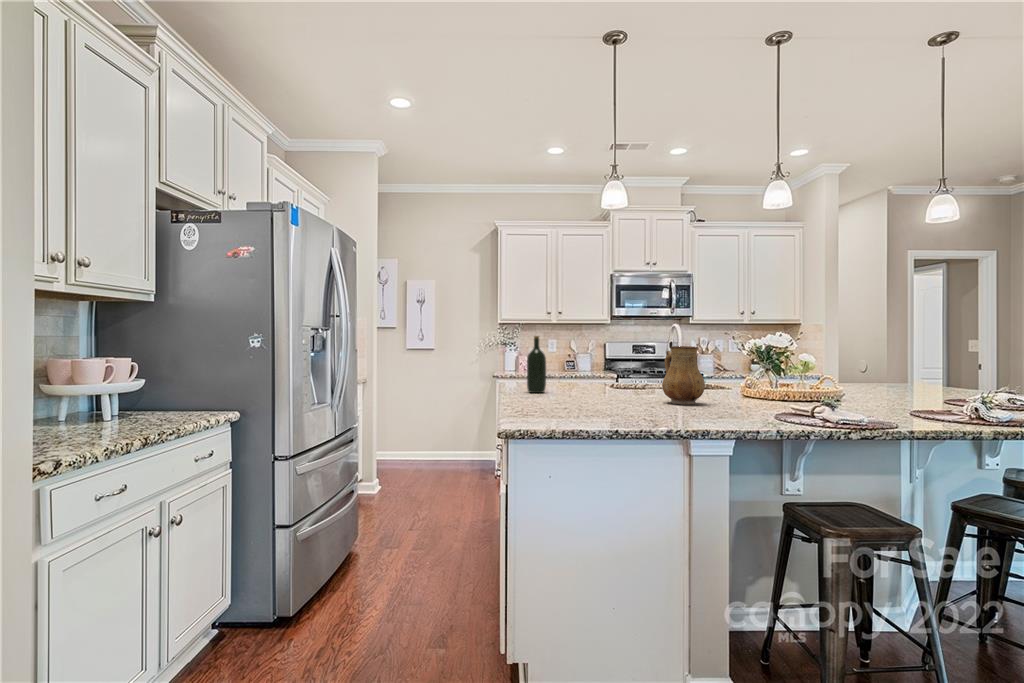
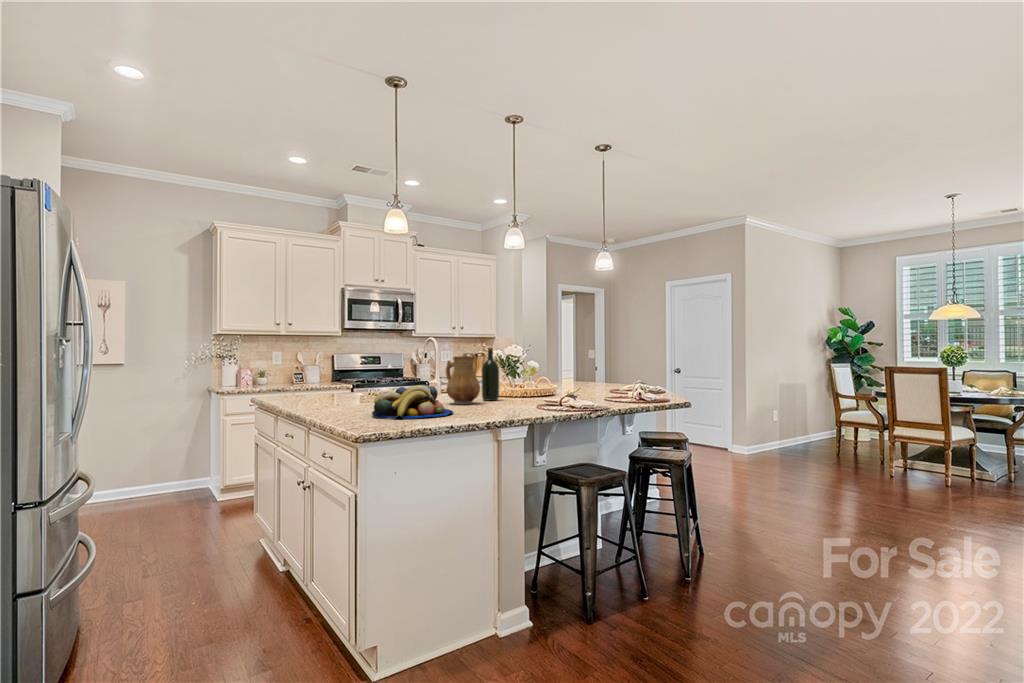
wine bottle: present [527,336,546,393] -> present [482,348,499,401]
fruit bowl: none [547,378,643,417] -> present [372,385,453,419]

